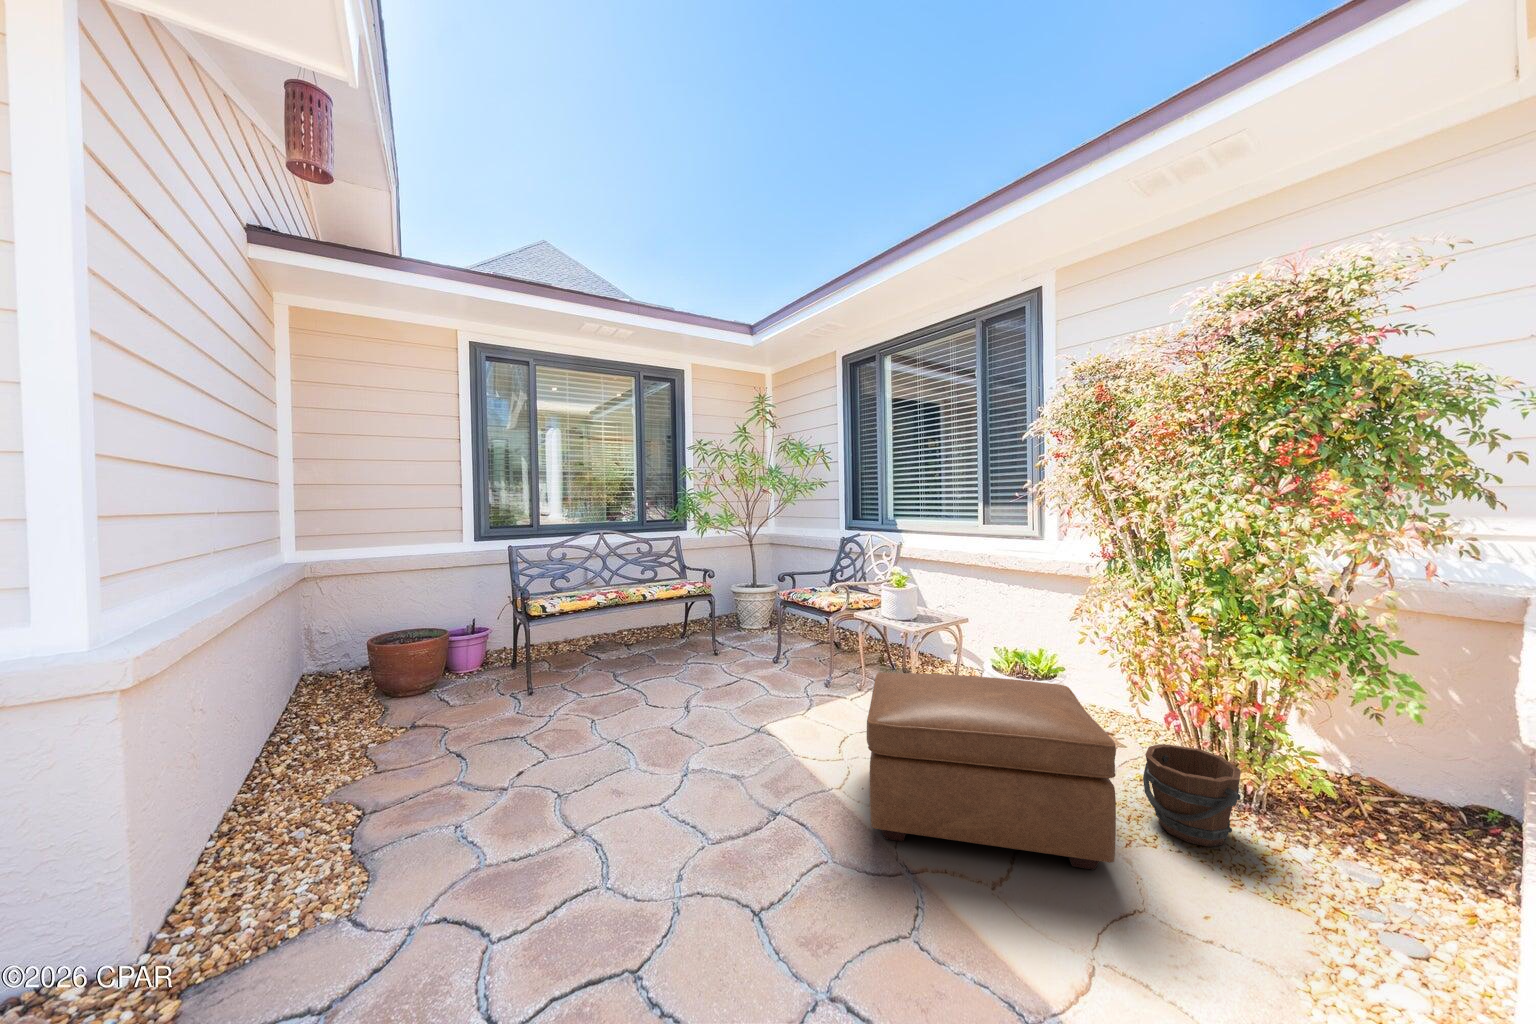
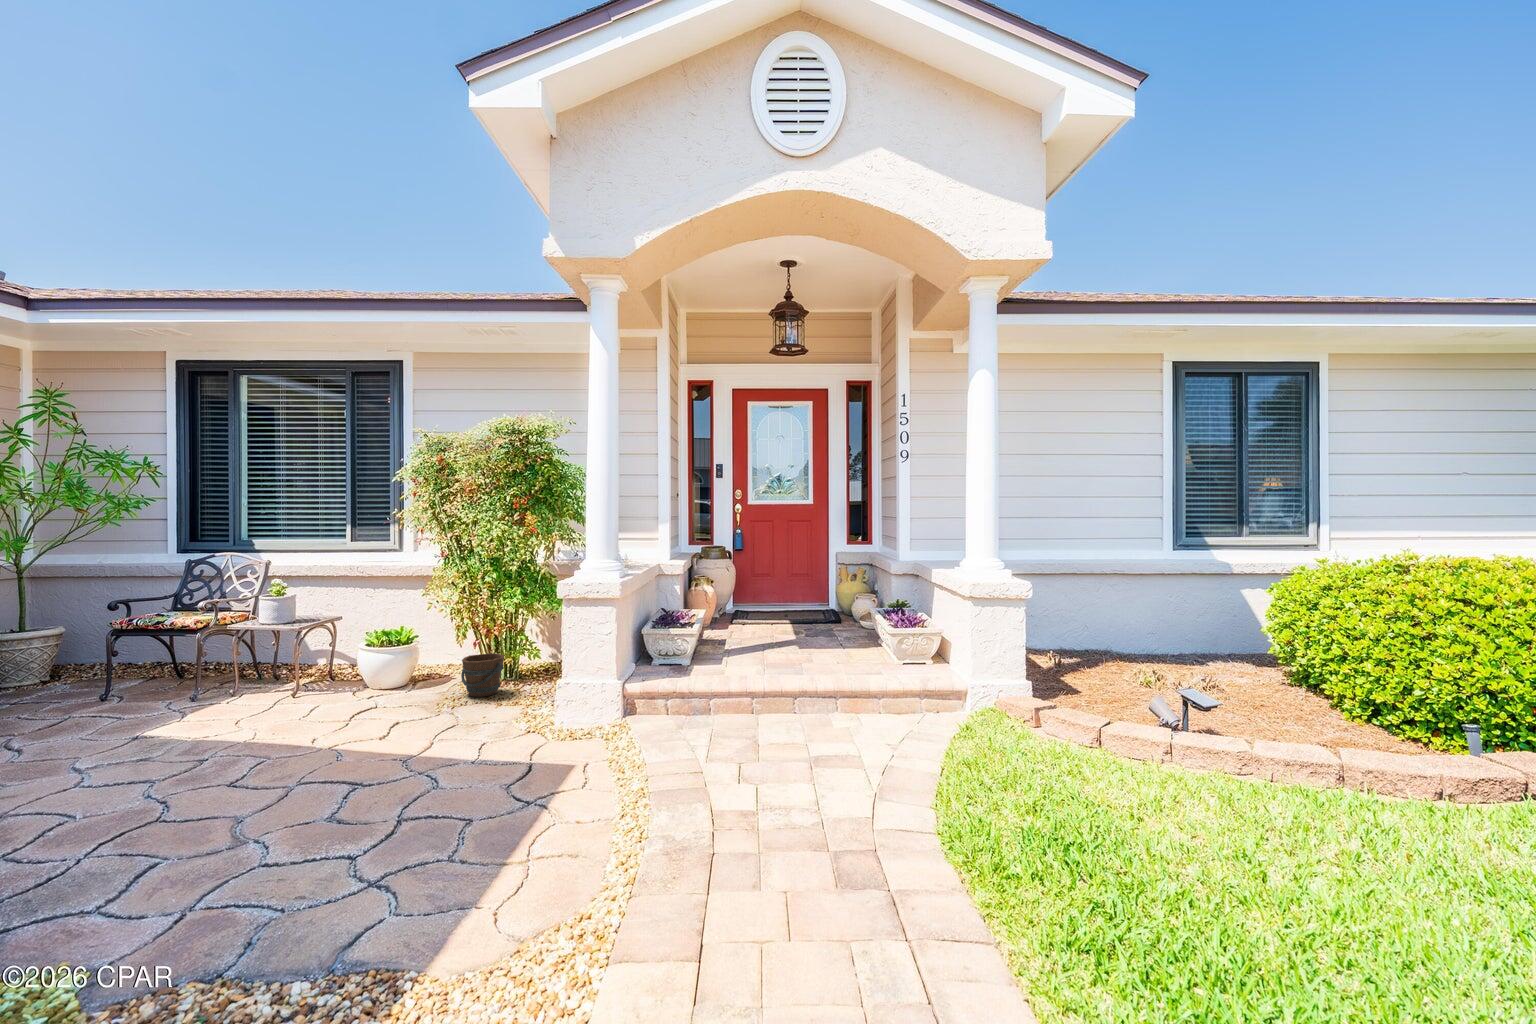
ottoman: present [867,672,1116,870] -> none [283,634,445,740]

